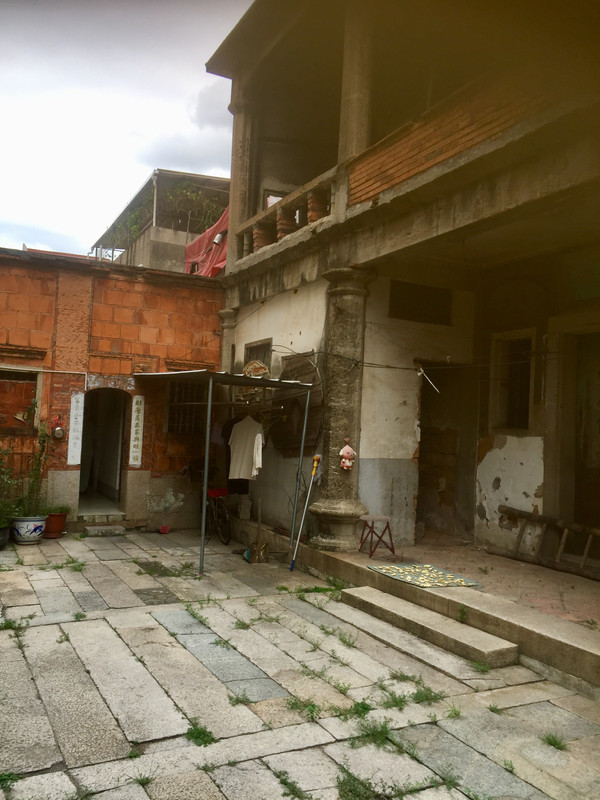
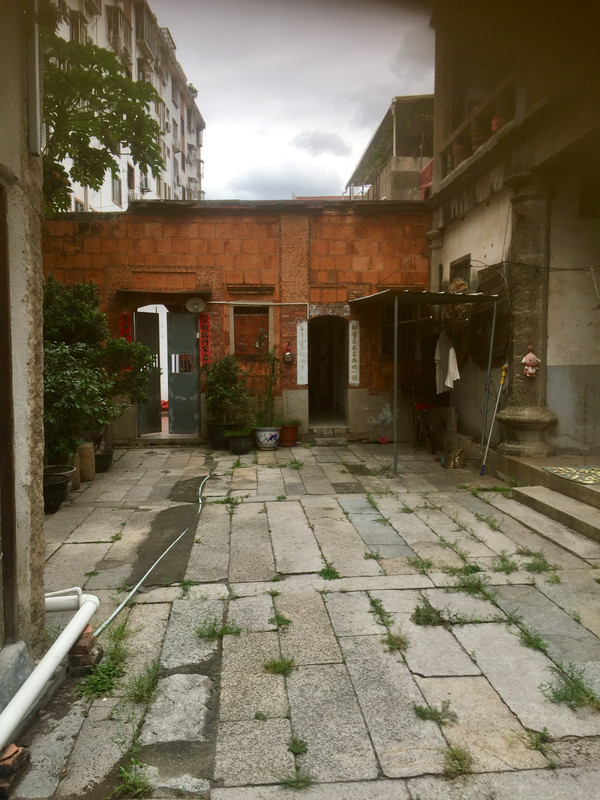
stool: present [358,515,395,558] -> none [544,421,583,462]

